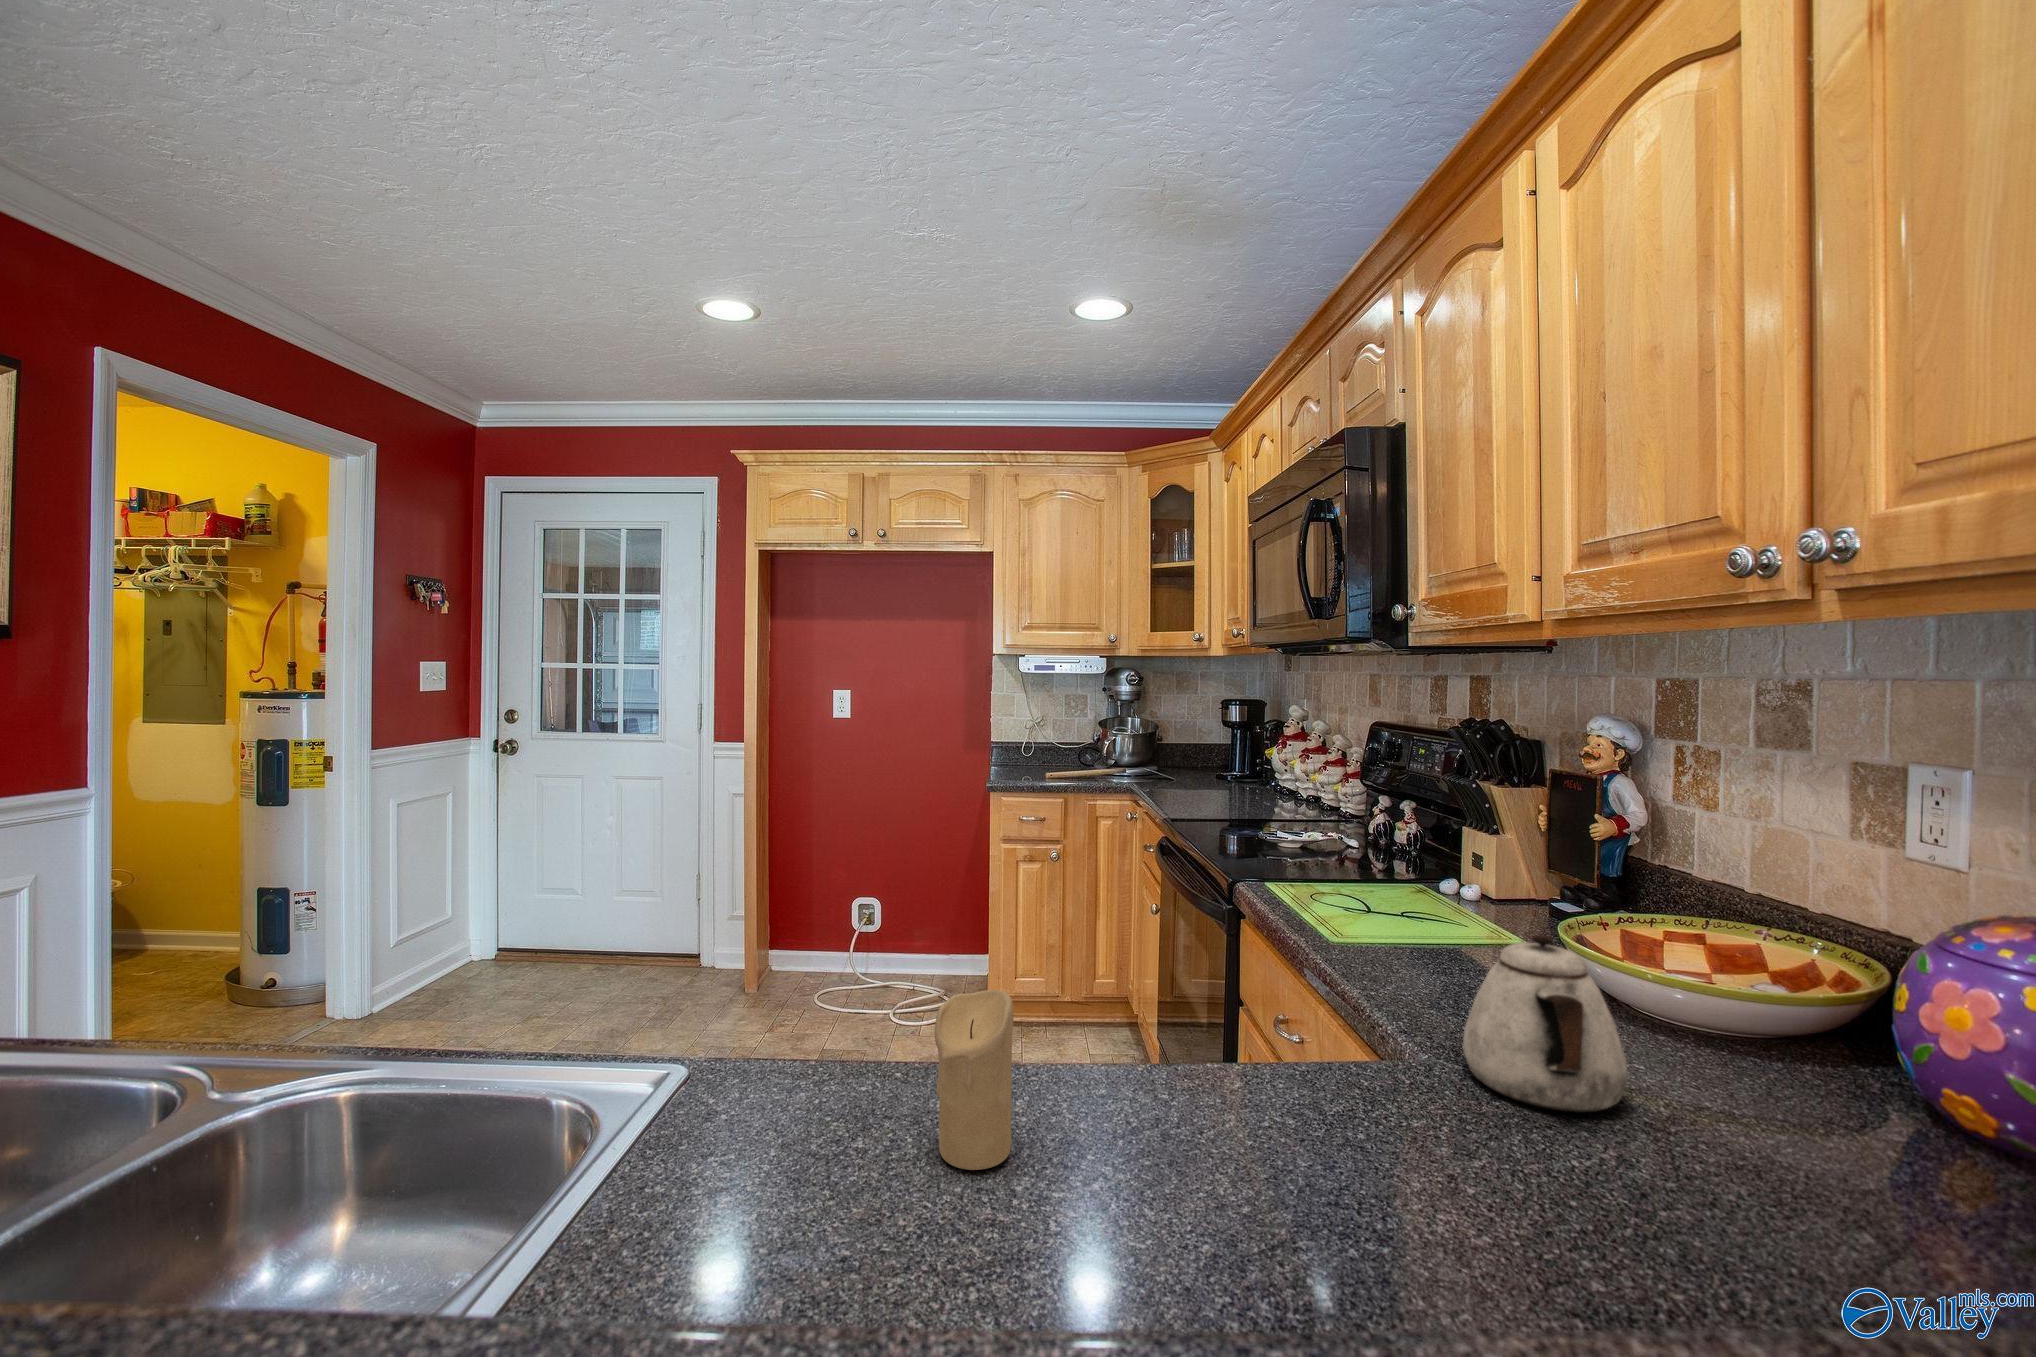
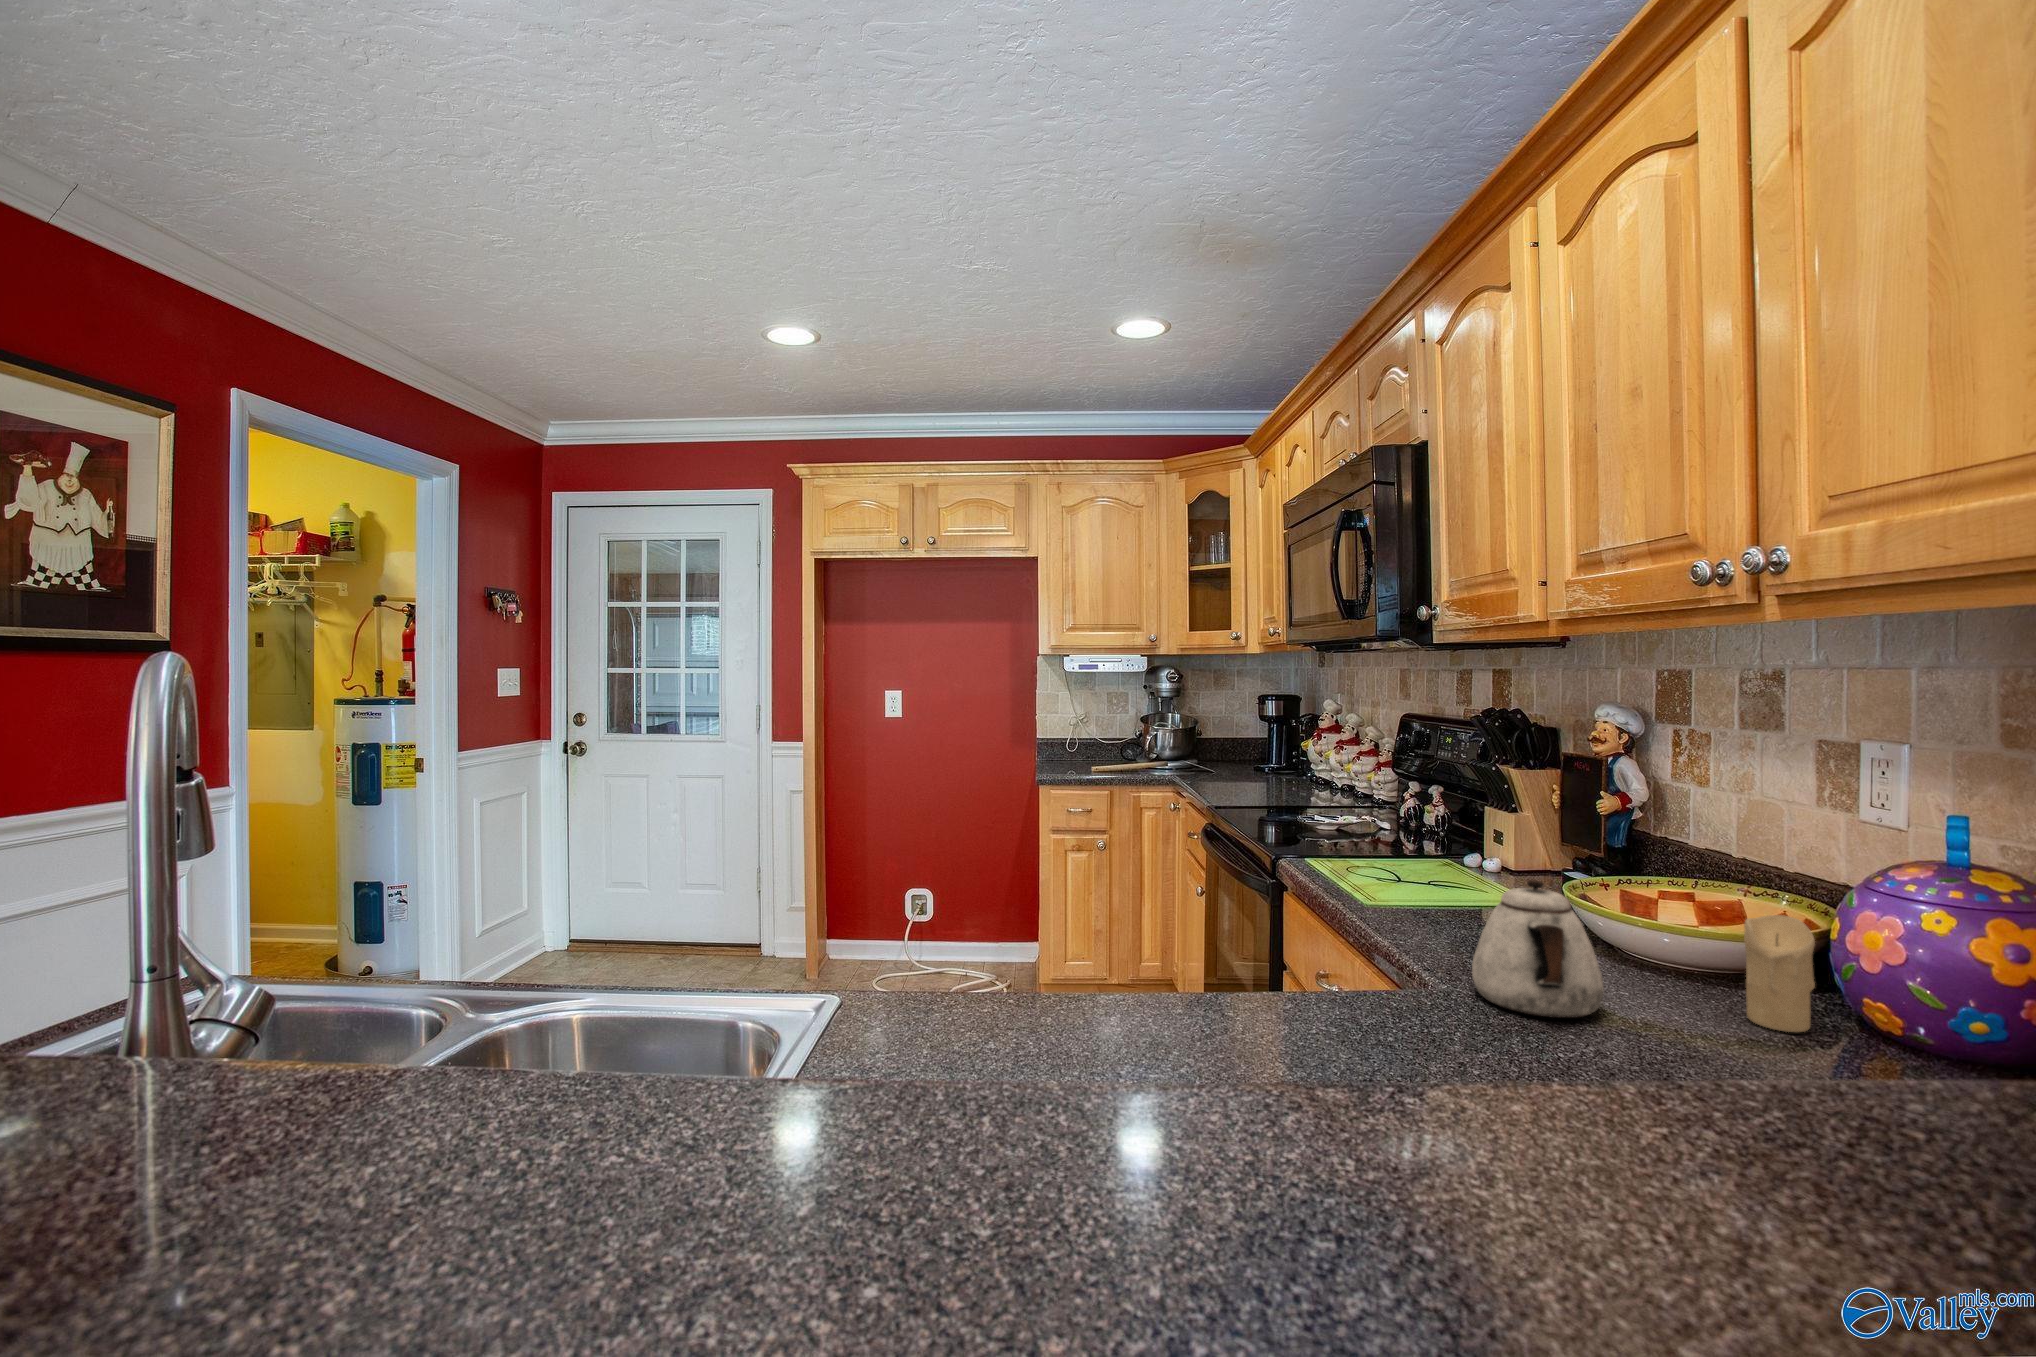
candle: present [935,990,1014,1170] -> present [1744,915,1815,1032]

